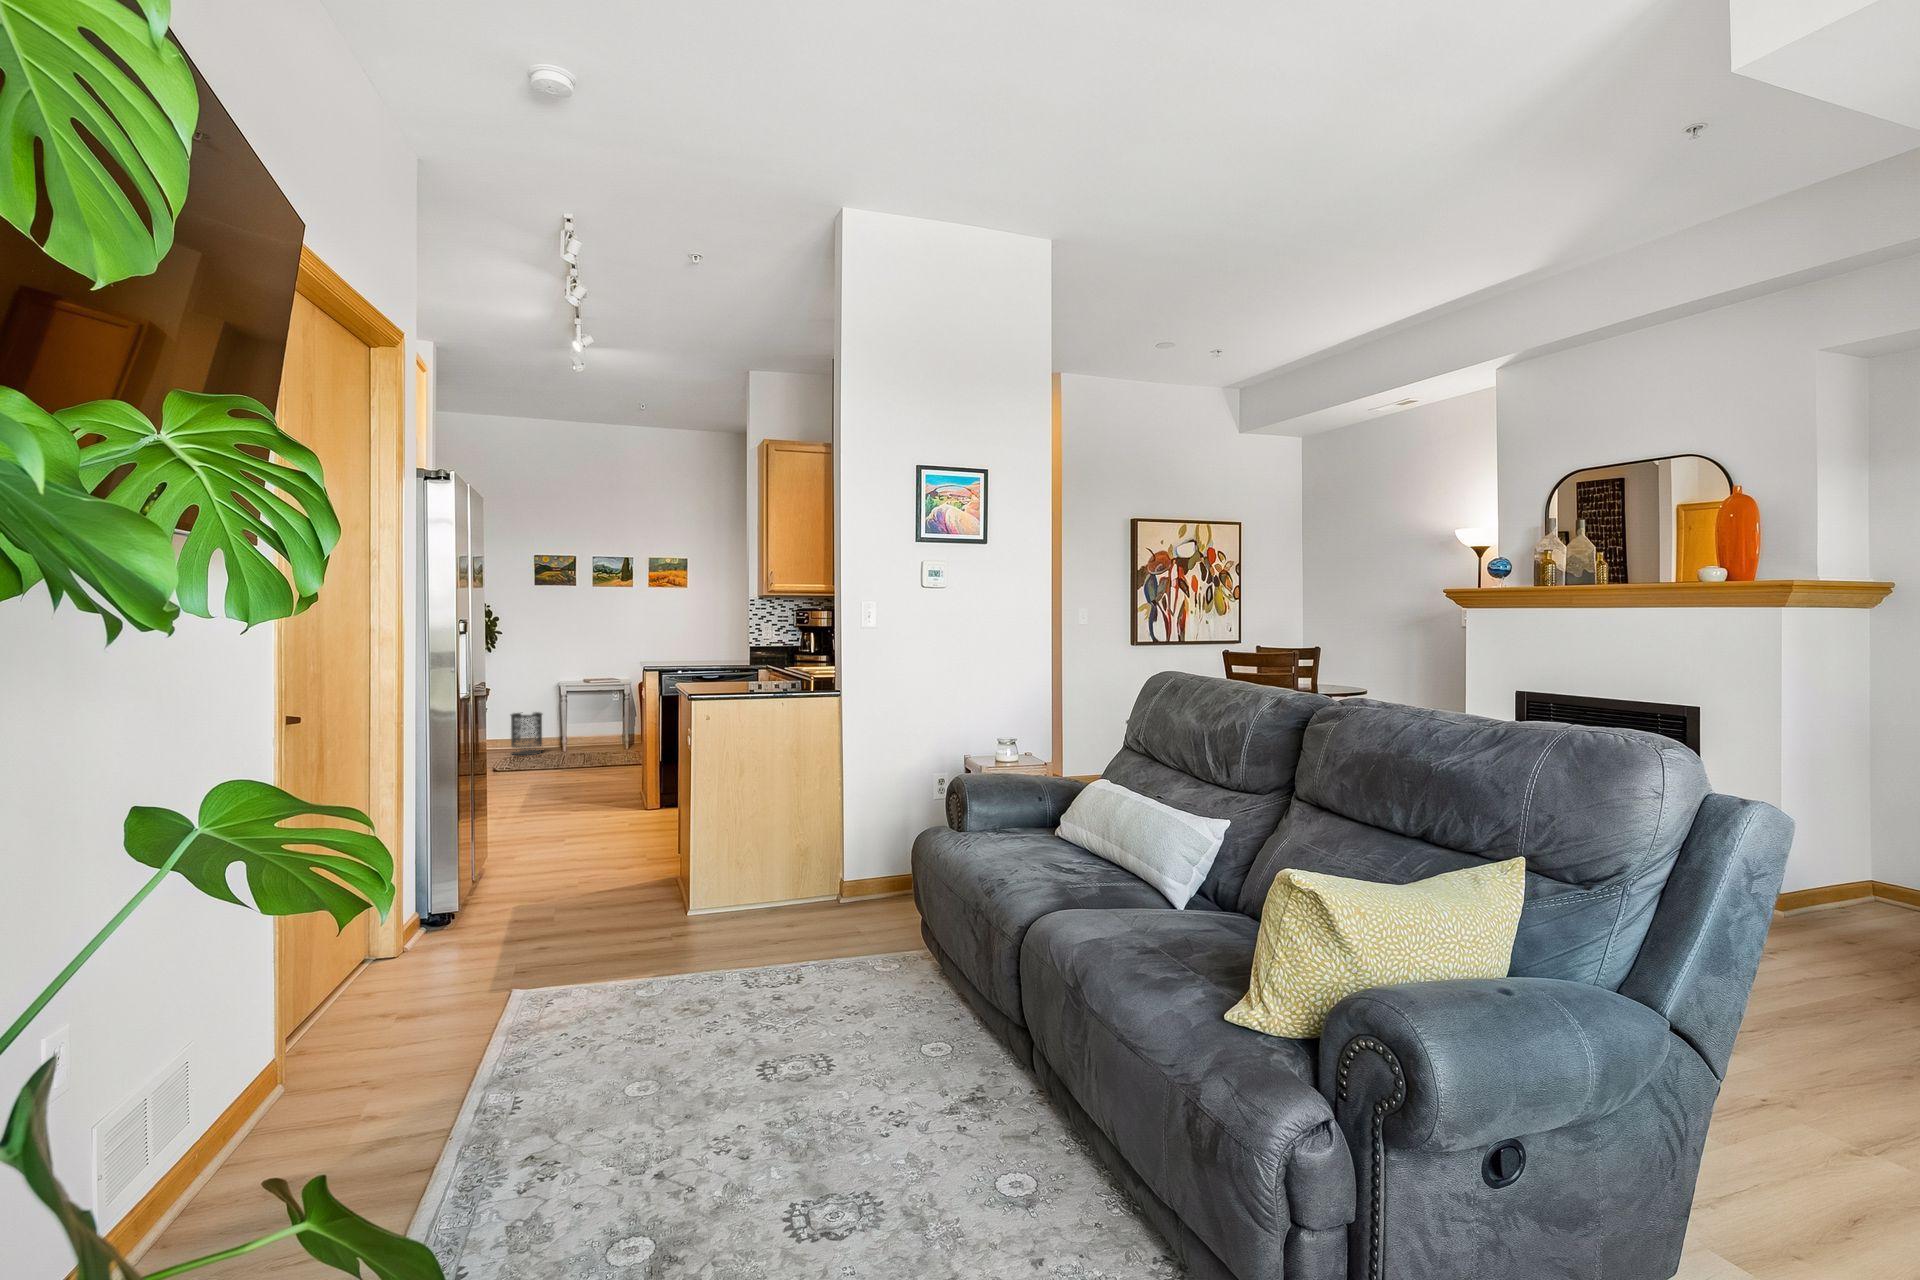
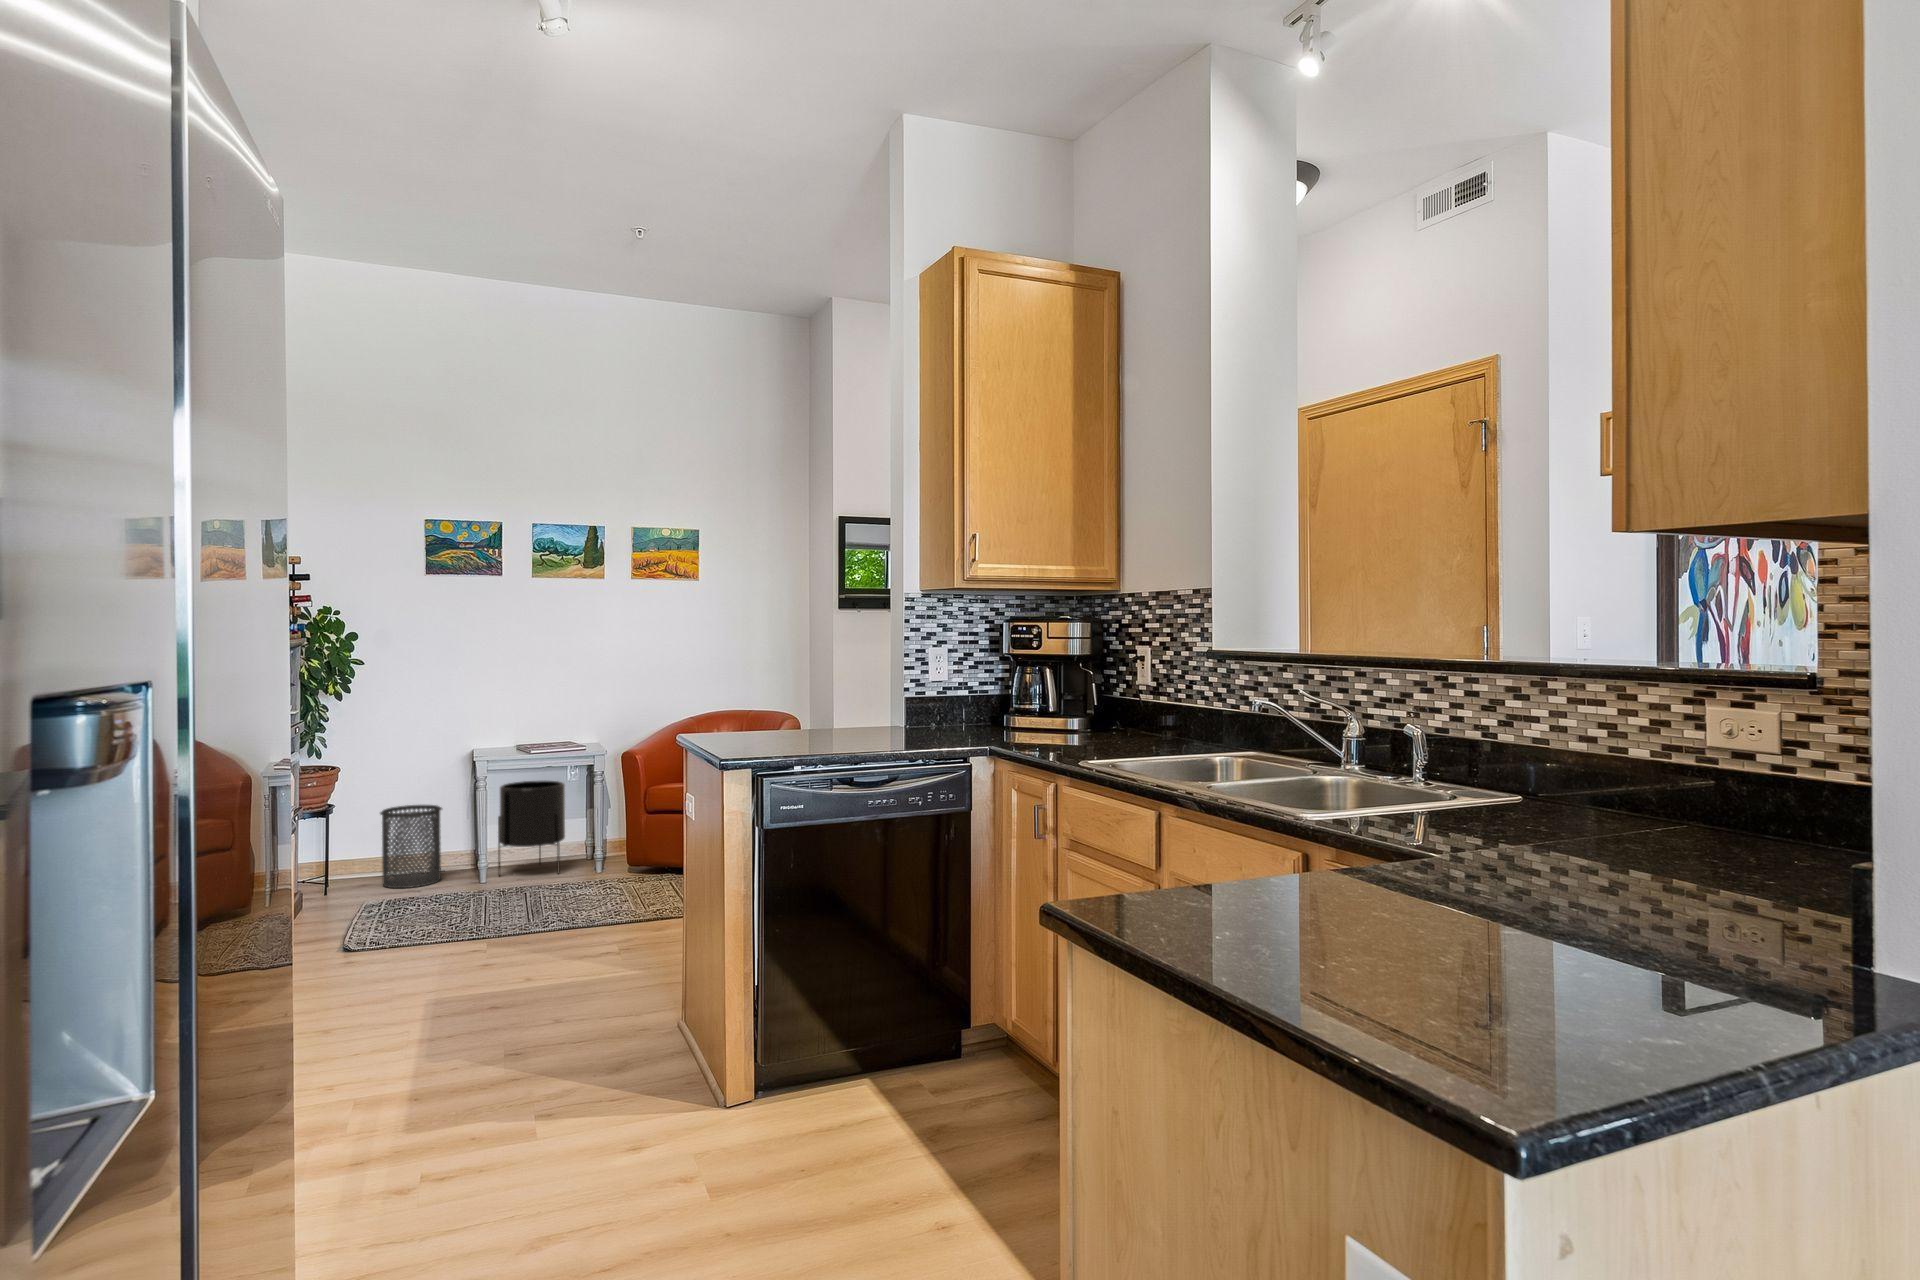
planter: none [573,701,610,752] -> present [498,781,565,875]

